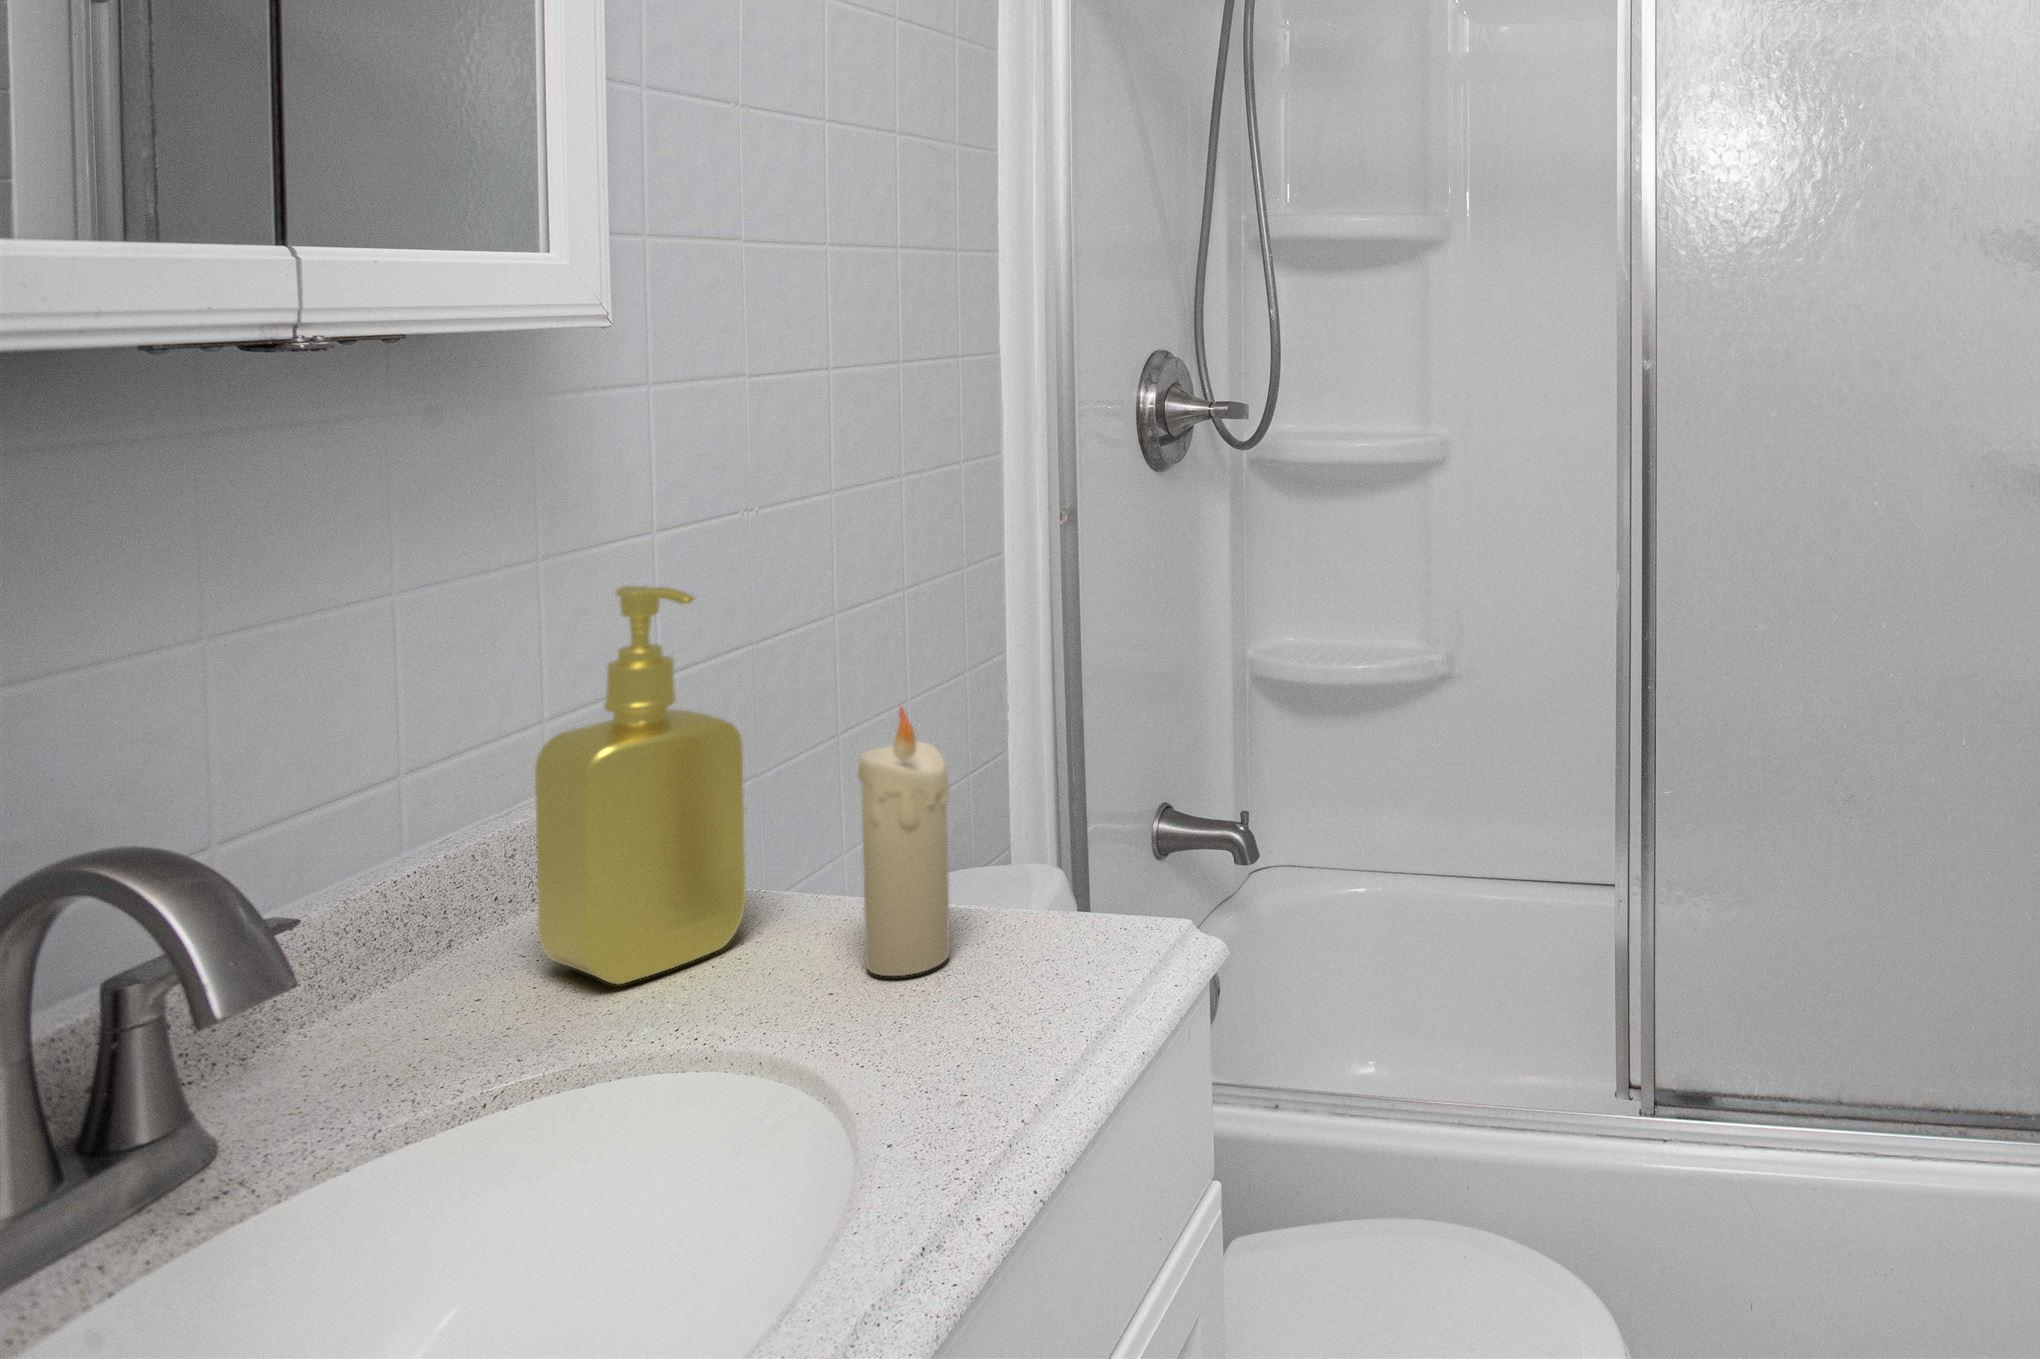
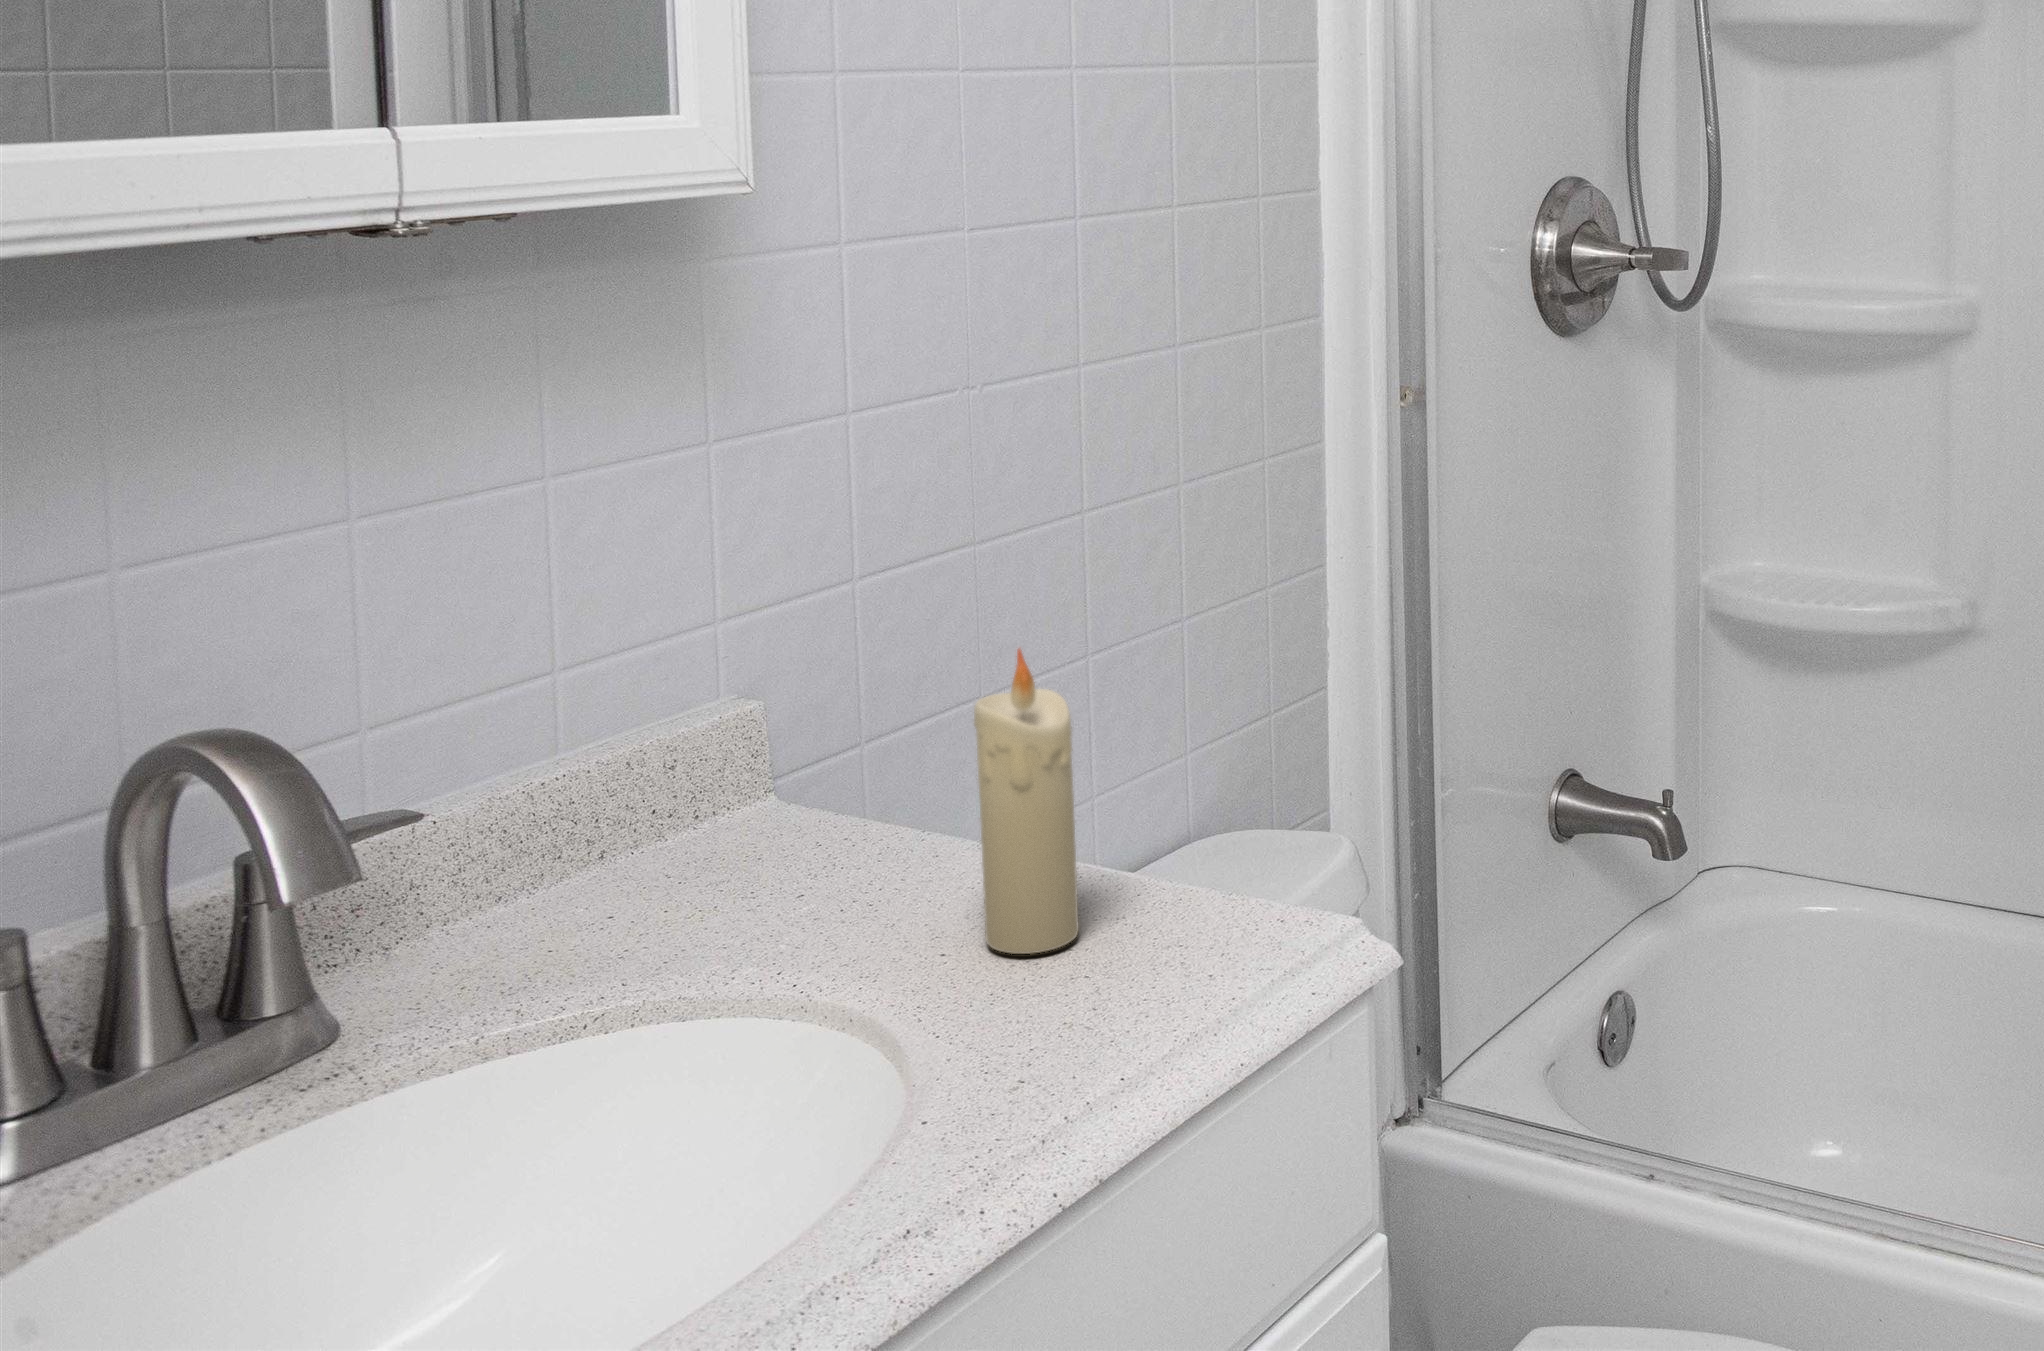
soap dispenser: present [535,586,746,984] -> none [666,490,885,925]

